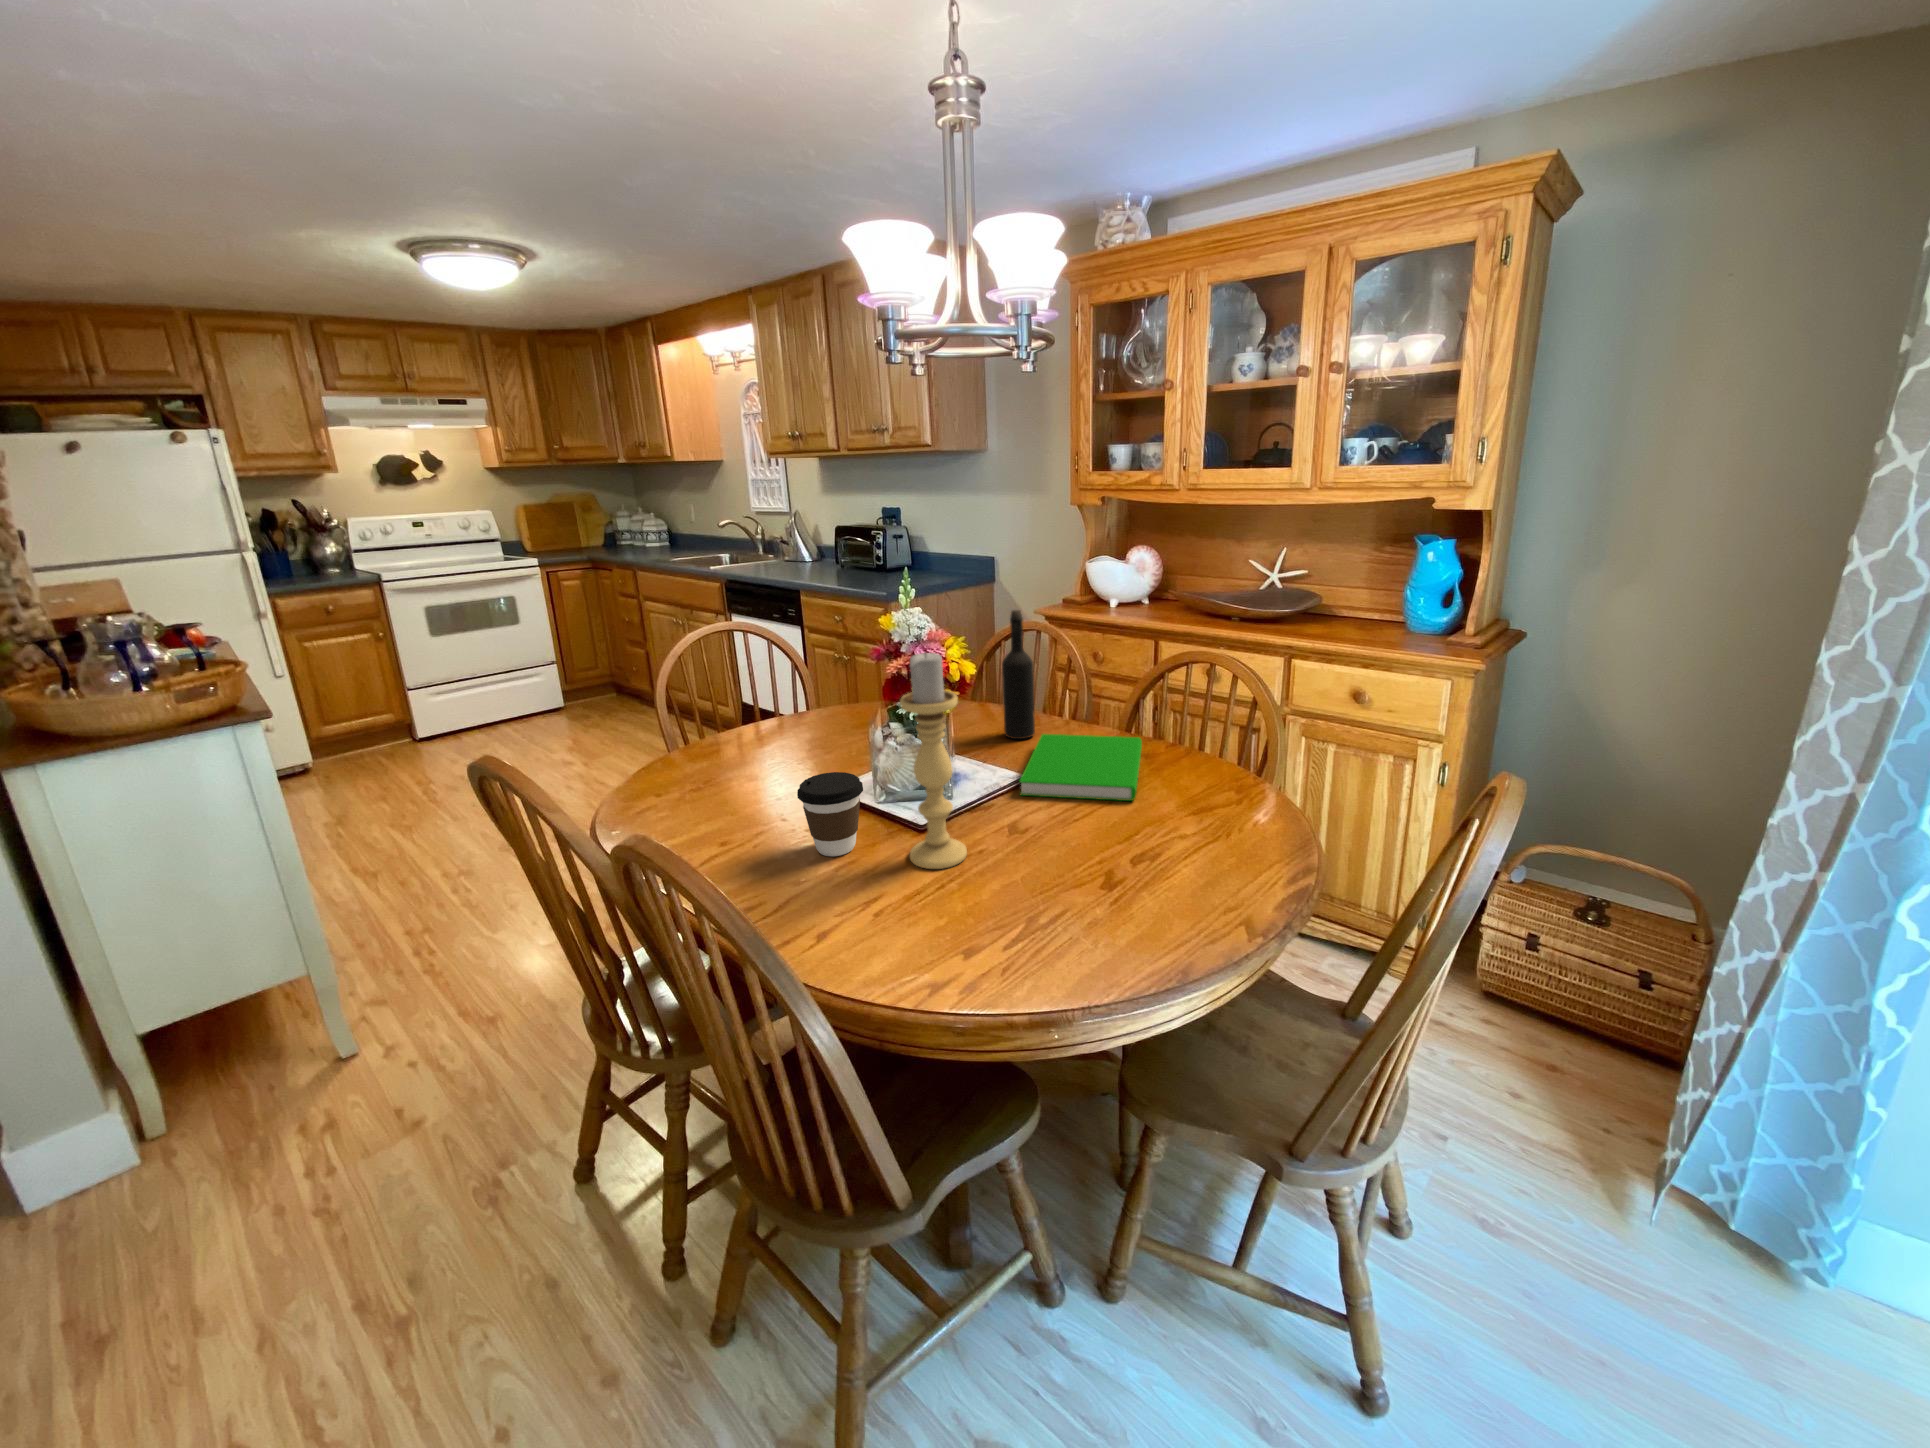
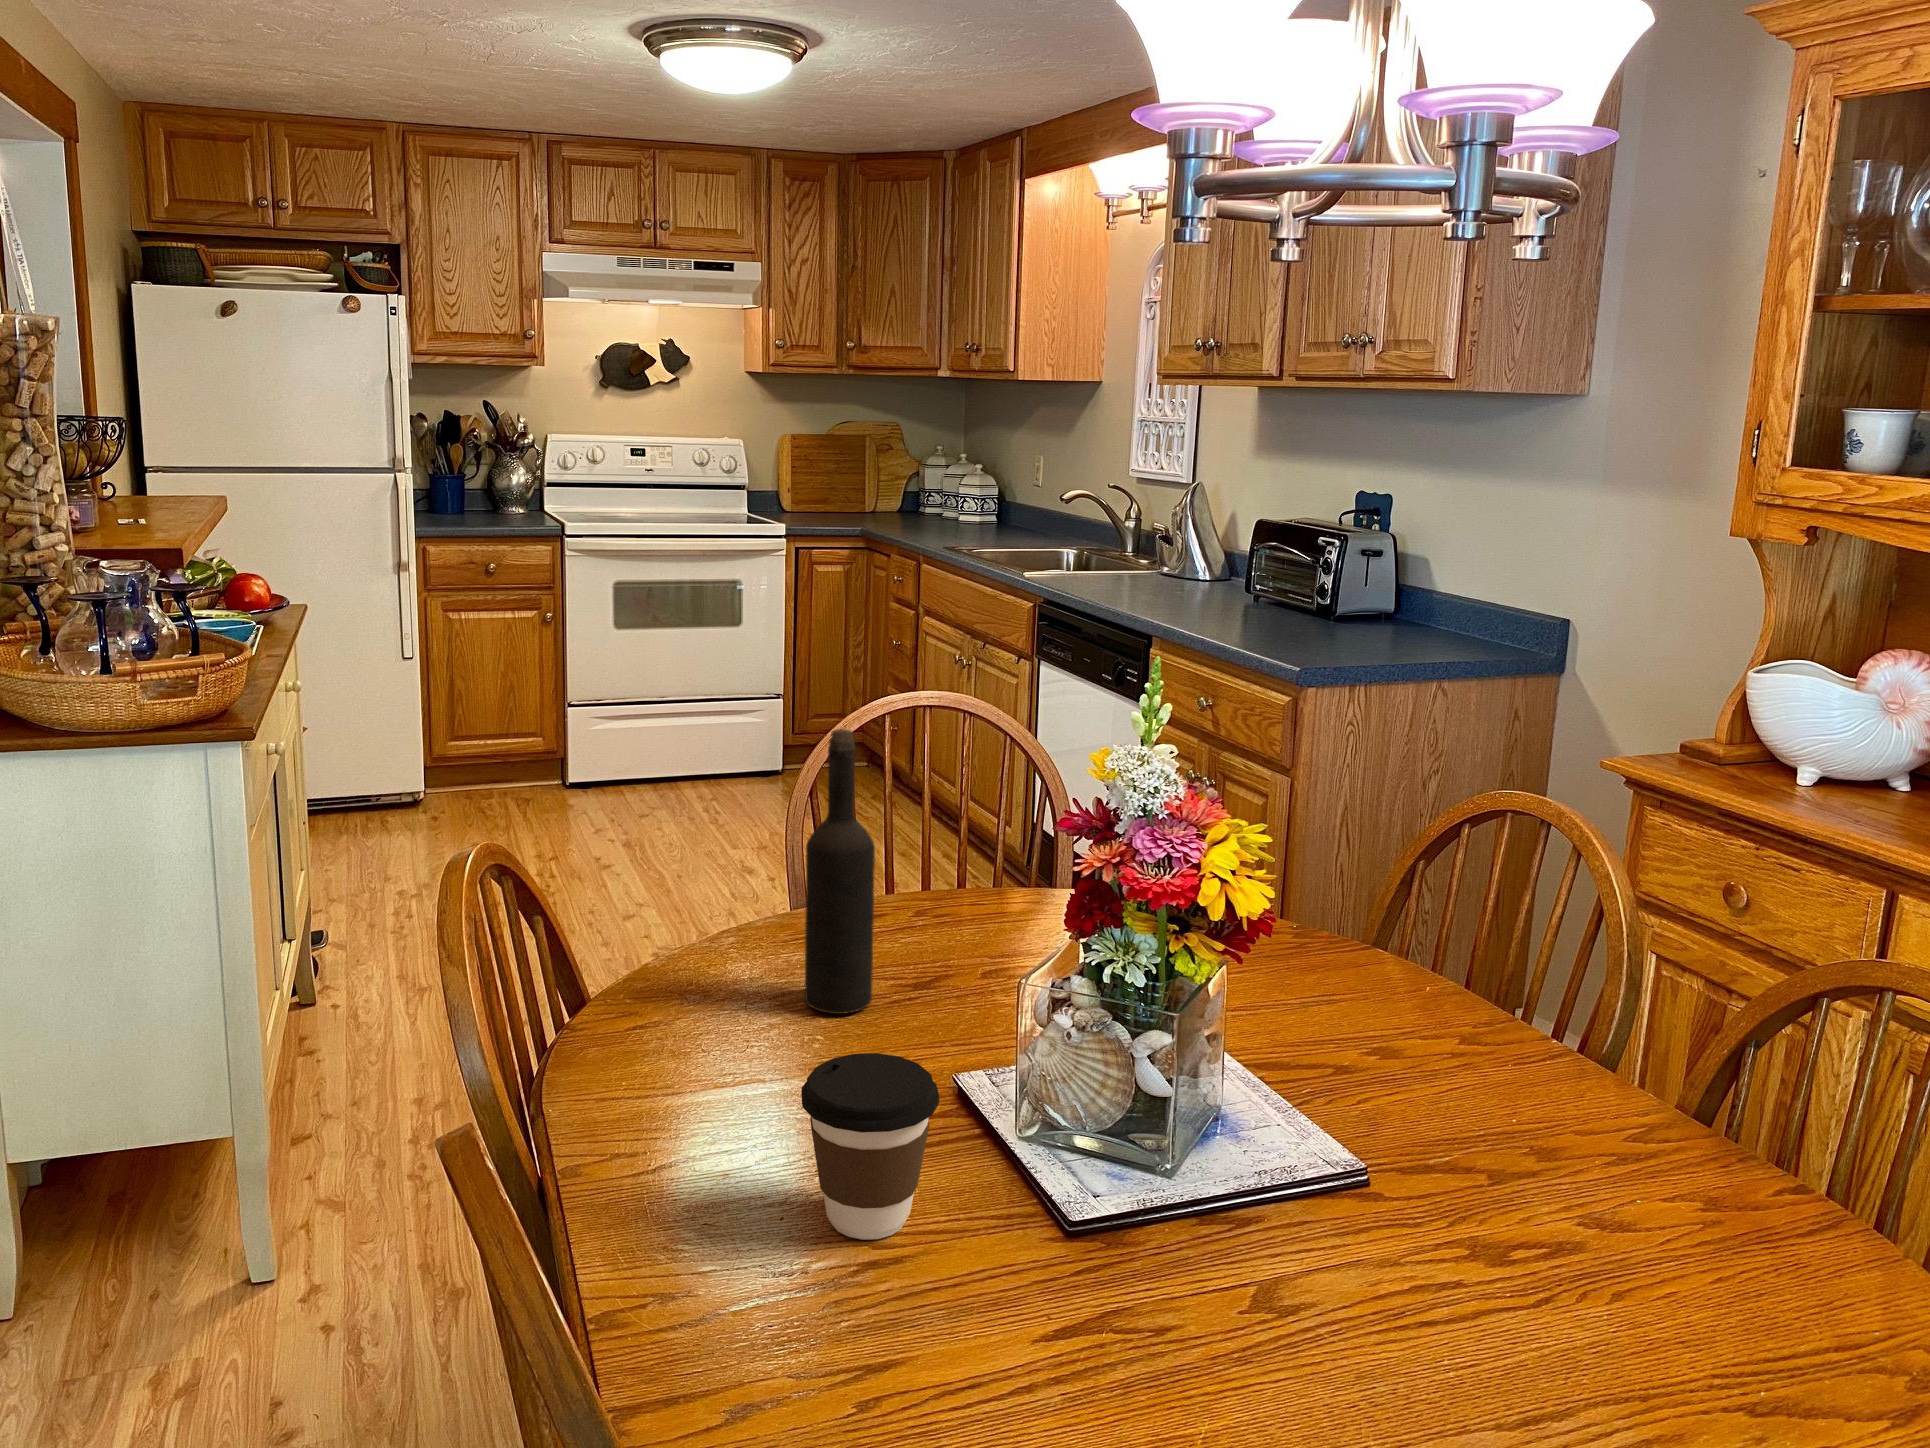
wine bottle: present [1002,610,1035,739] -> present [805,729,875,1014]
candle holder: present [900,652,967,869] -> none [987,850,1135,1353]
book: present [1019,734,1142,801] -> none [1329,1068,1719,1323]

